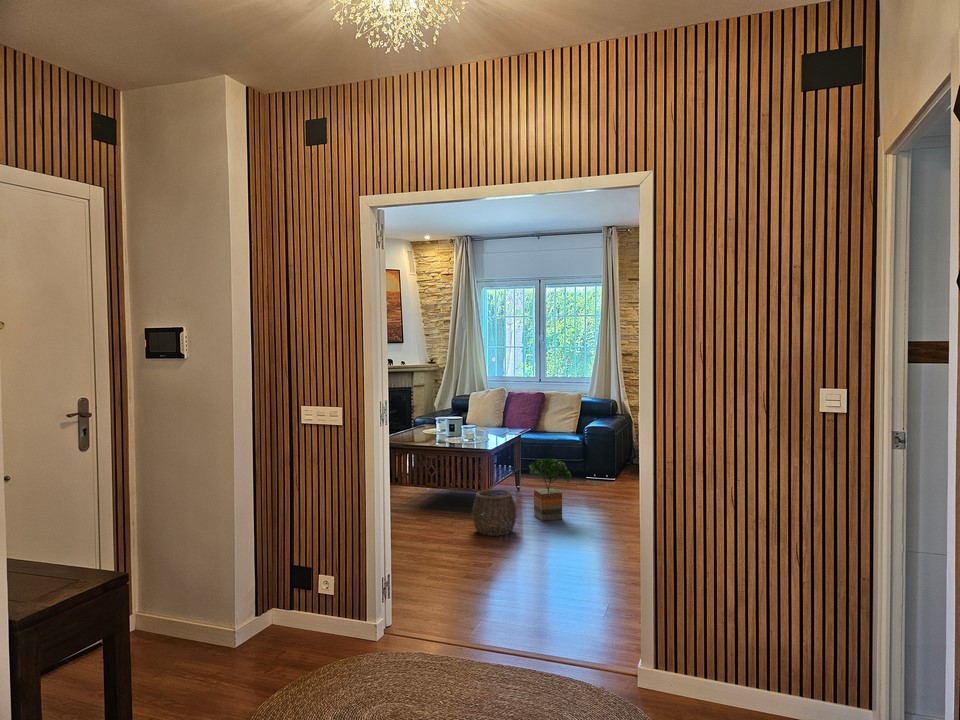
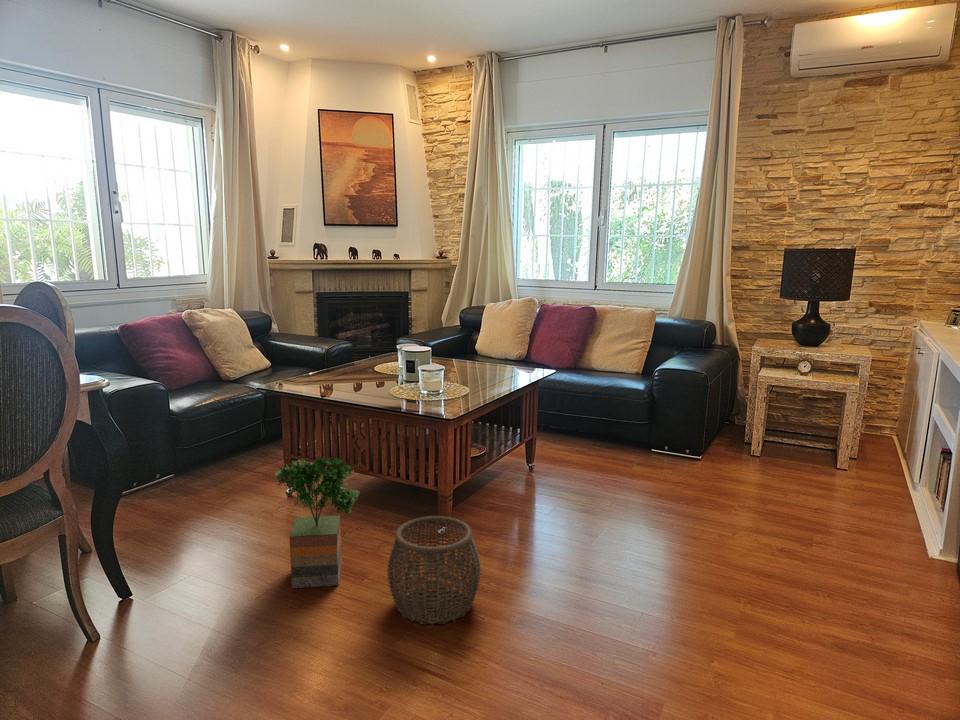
potted tree: present [529,459,571,521] -> present [275,456,359,588]

